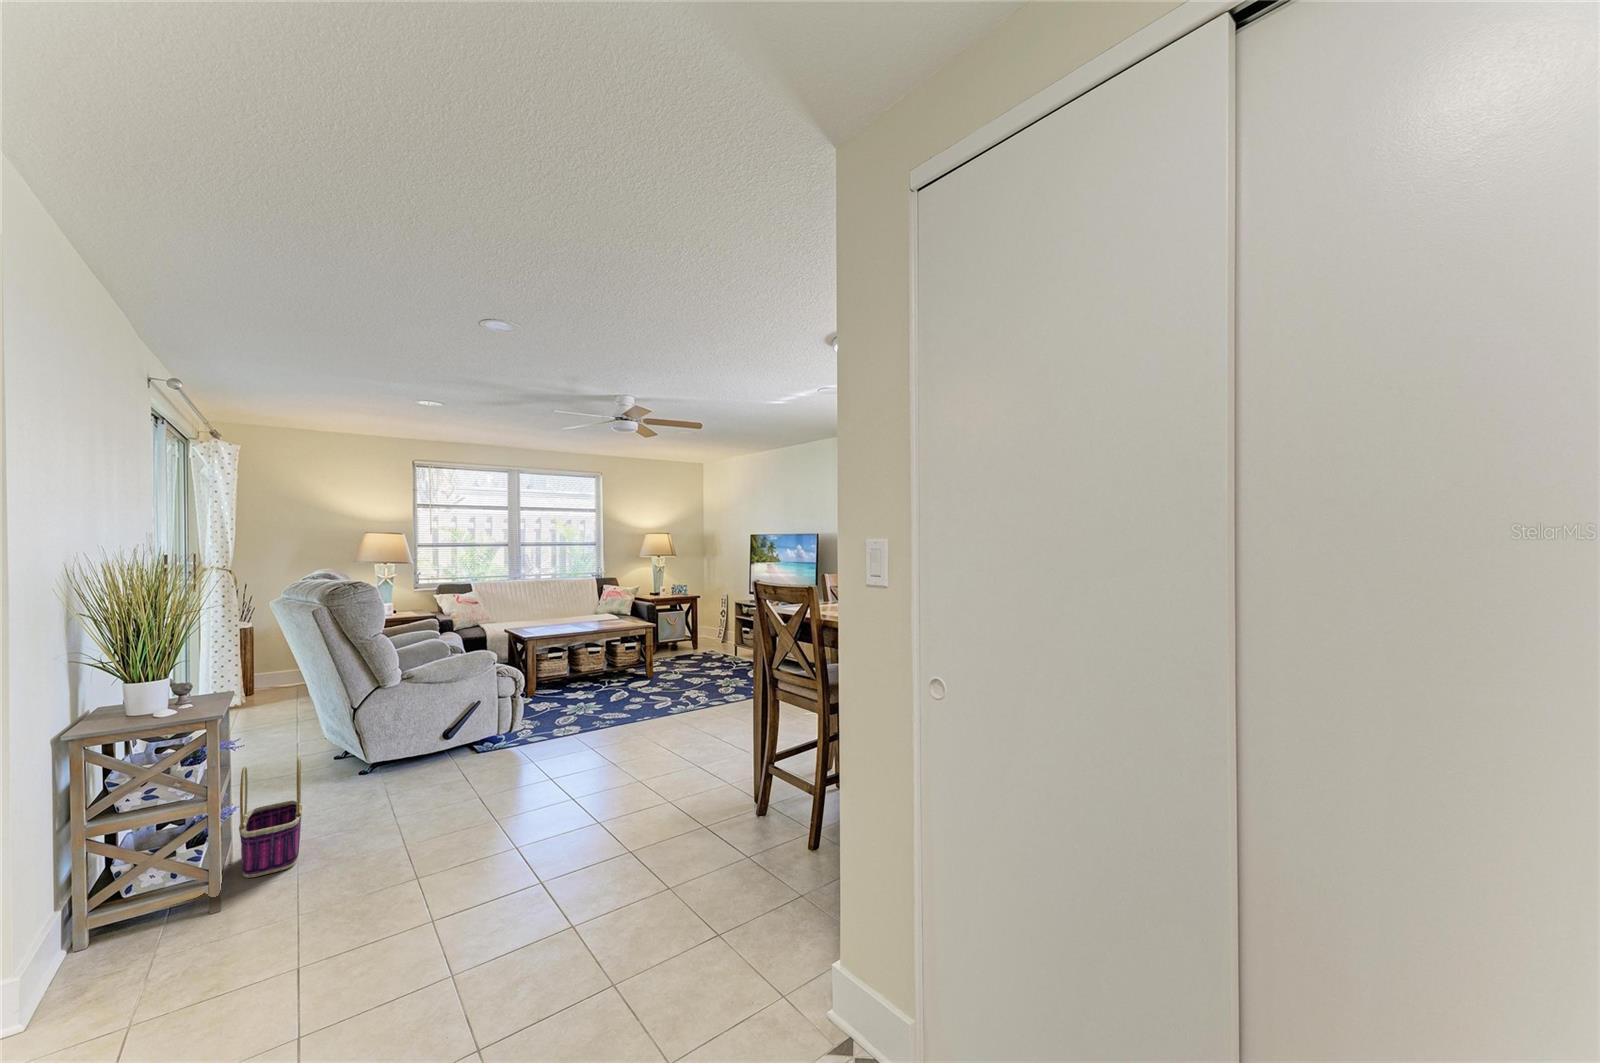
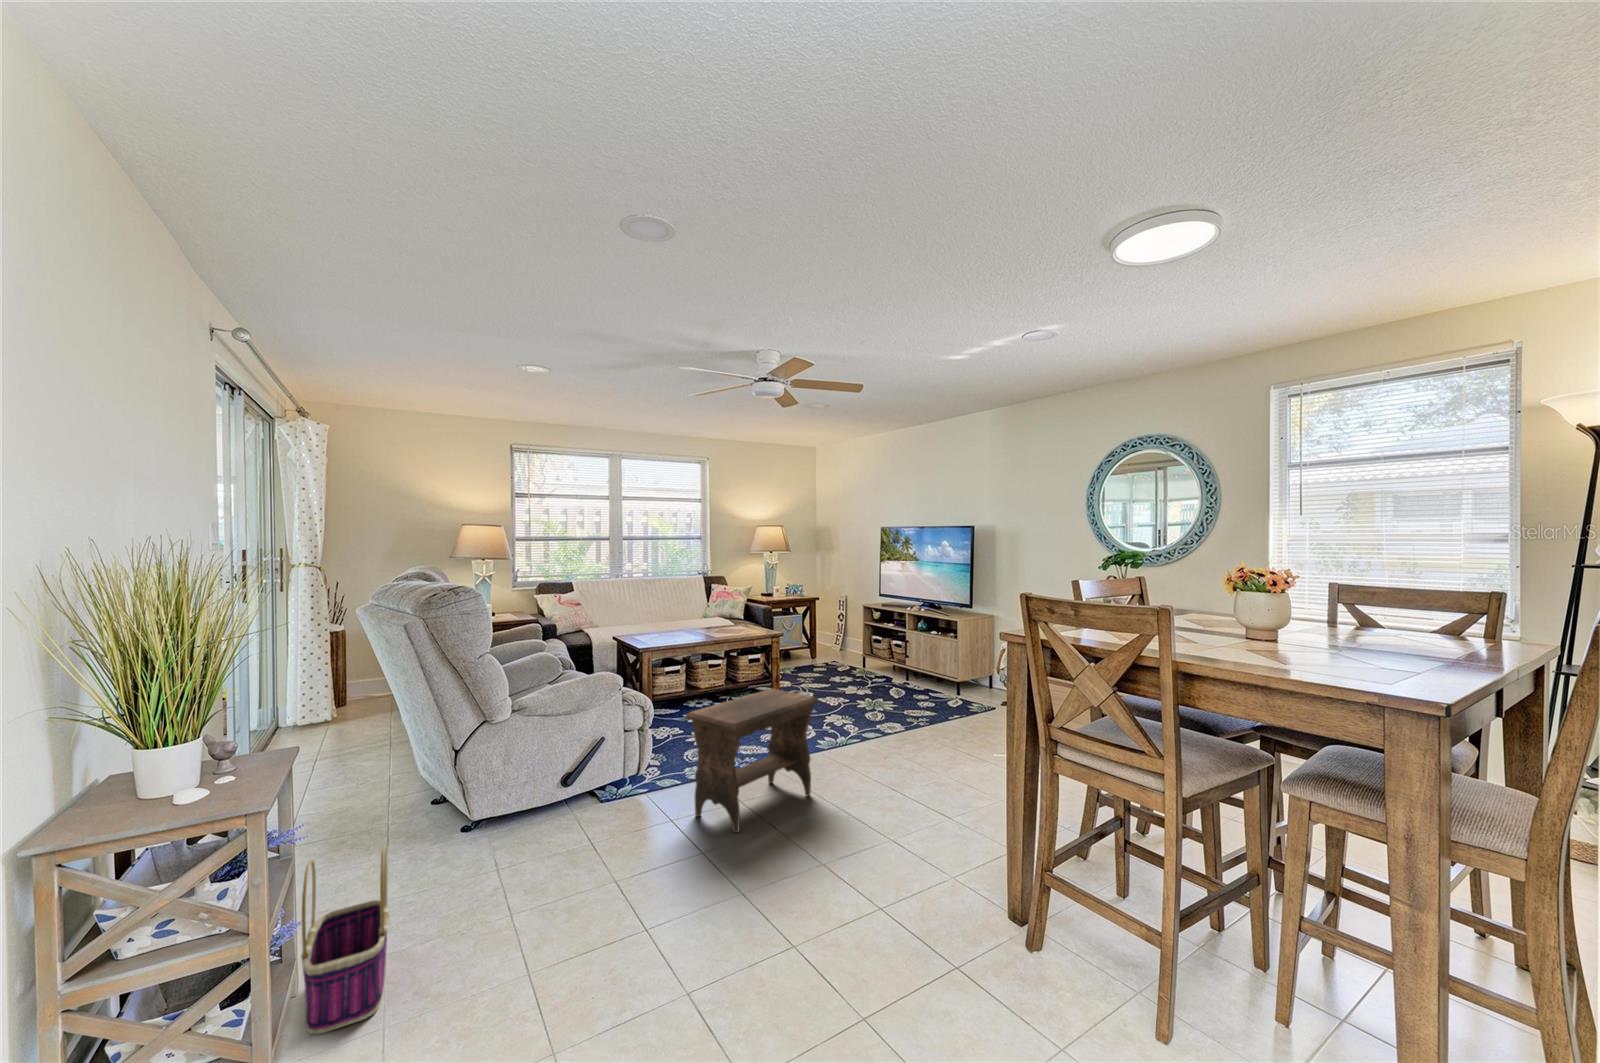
footstool: none [544,662,655,766] -> present [685,689,819,833]

